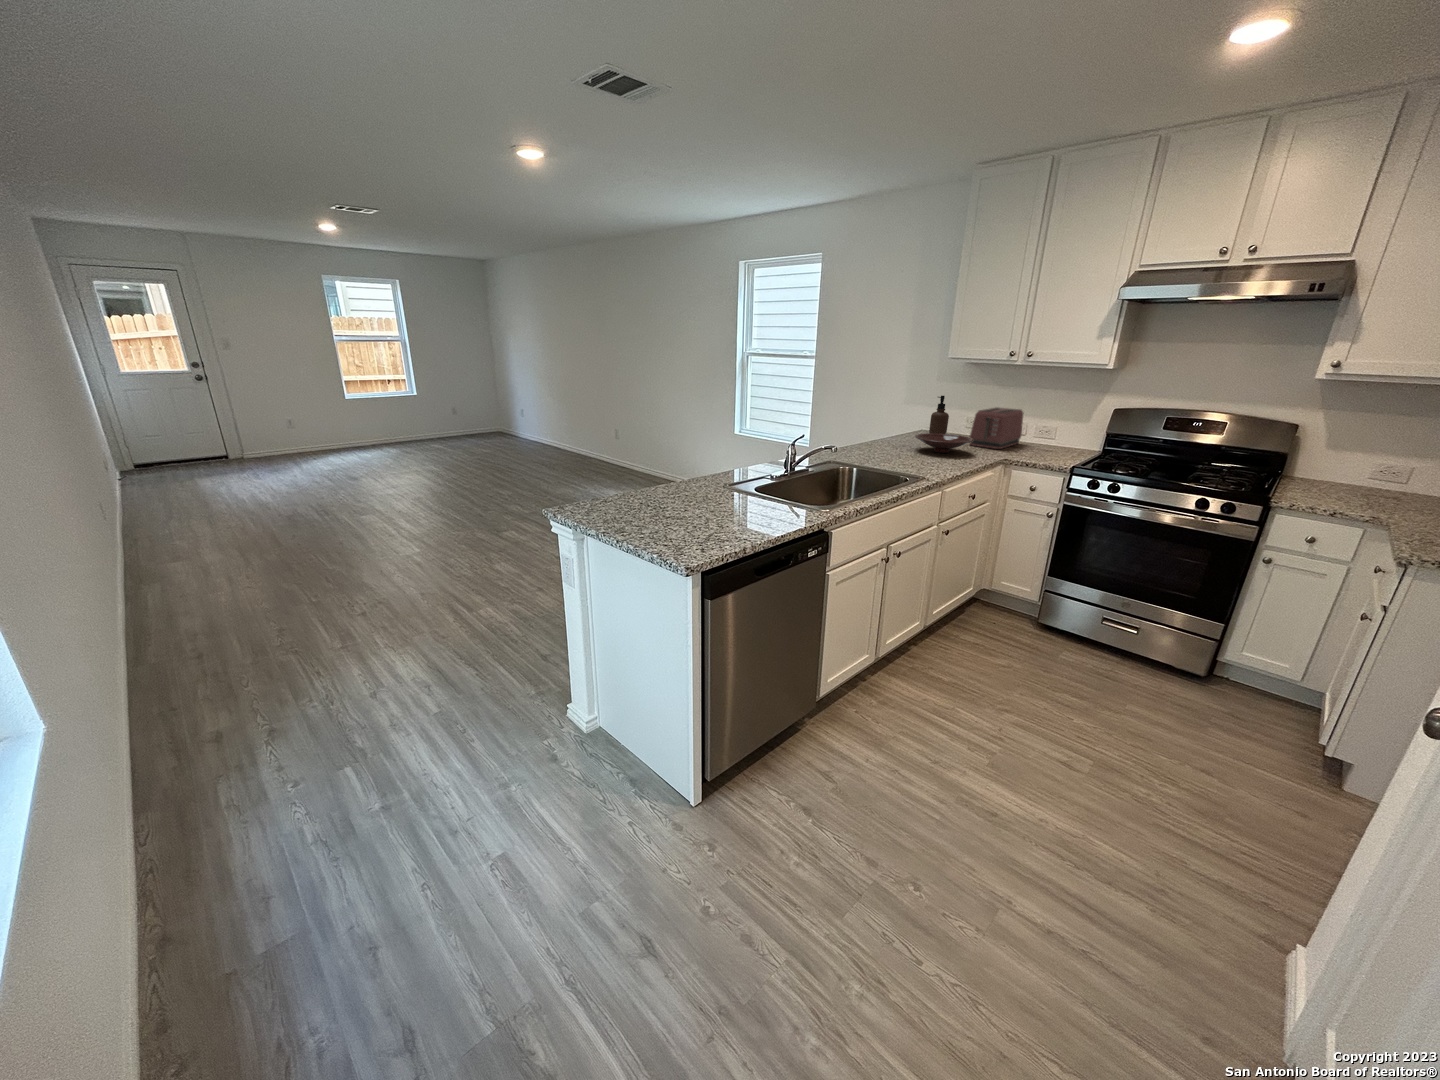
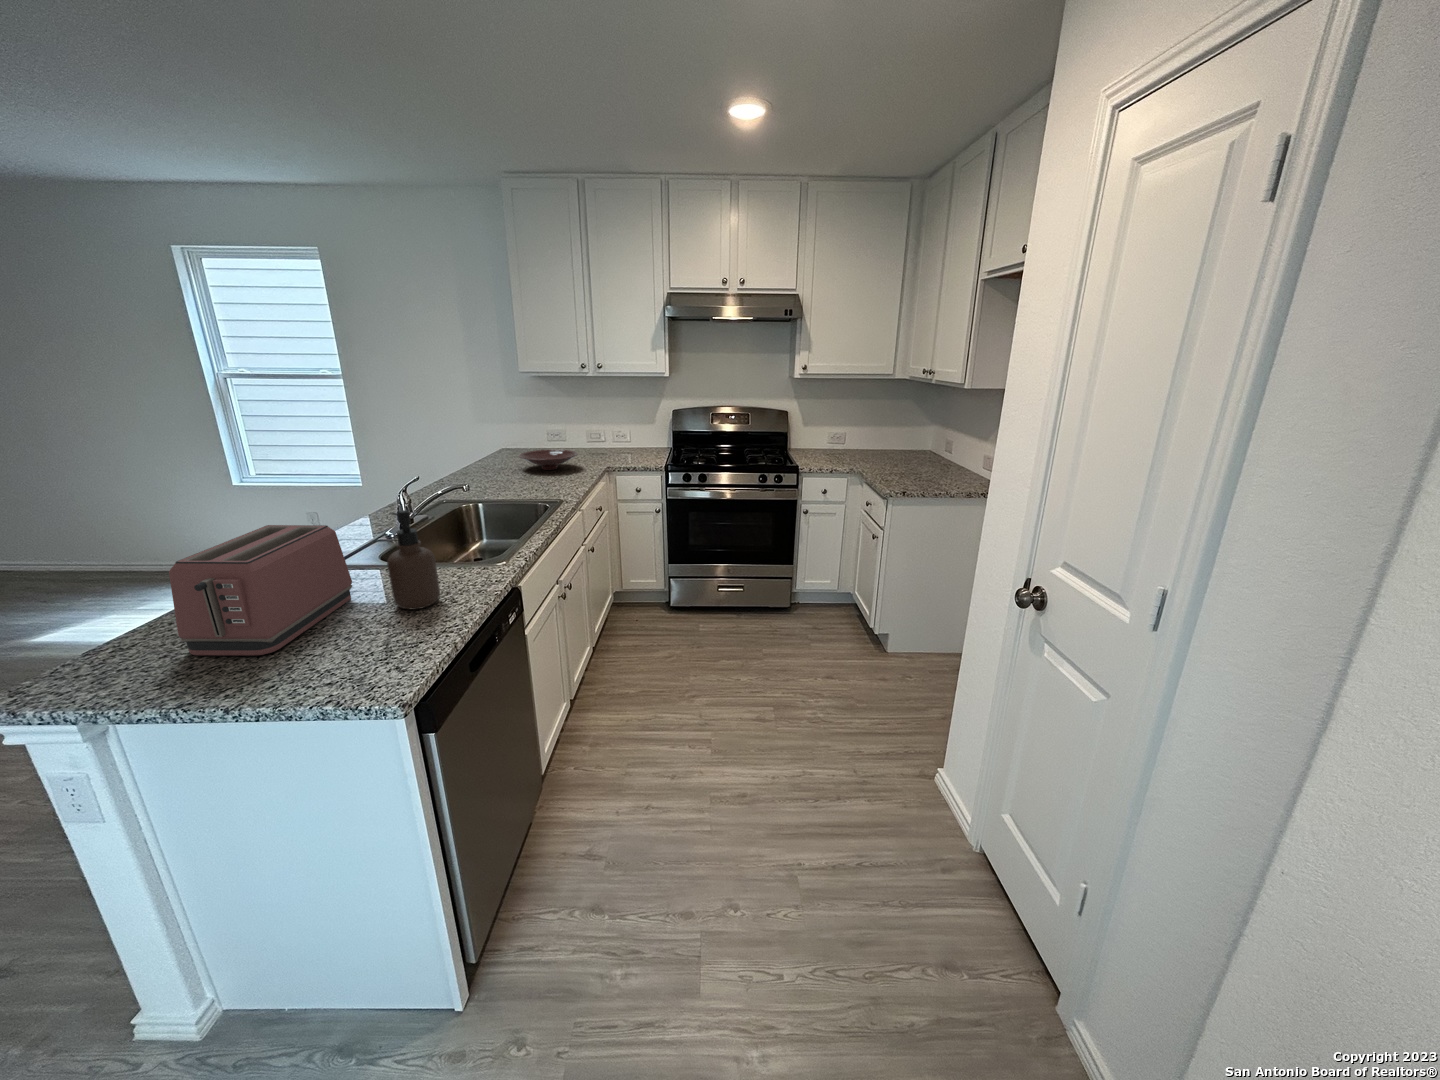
soap dispenser: present [929,396,949,434] -> present [387,510,440,610]
toaster: present [970,407,1024,449] -> present [169,525,352,655]

